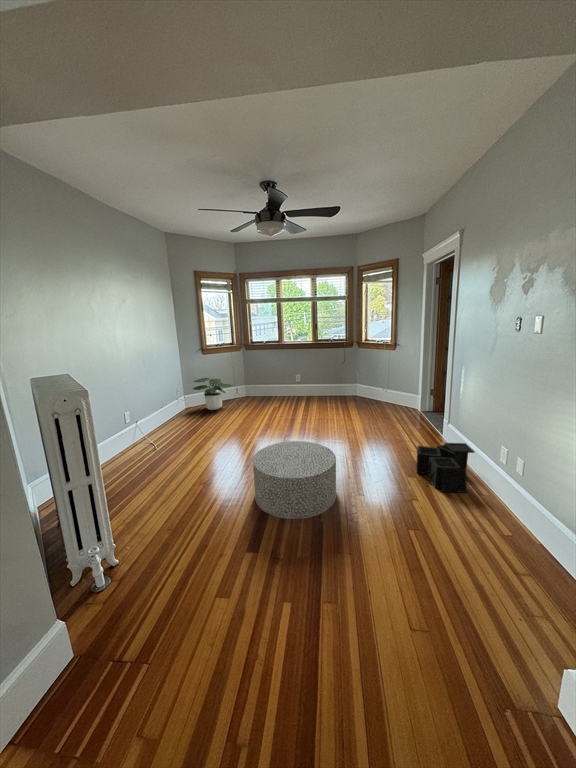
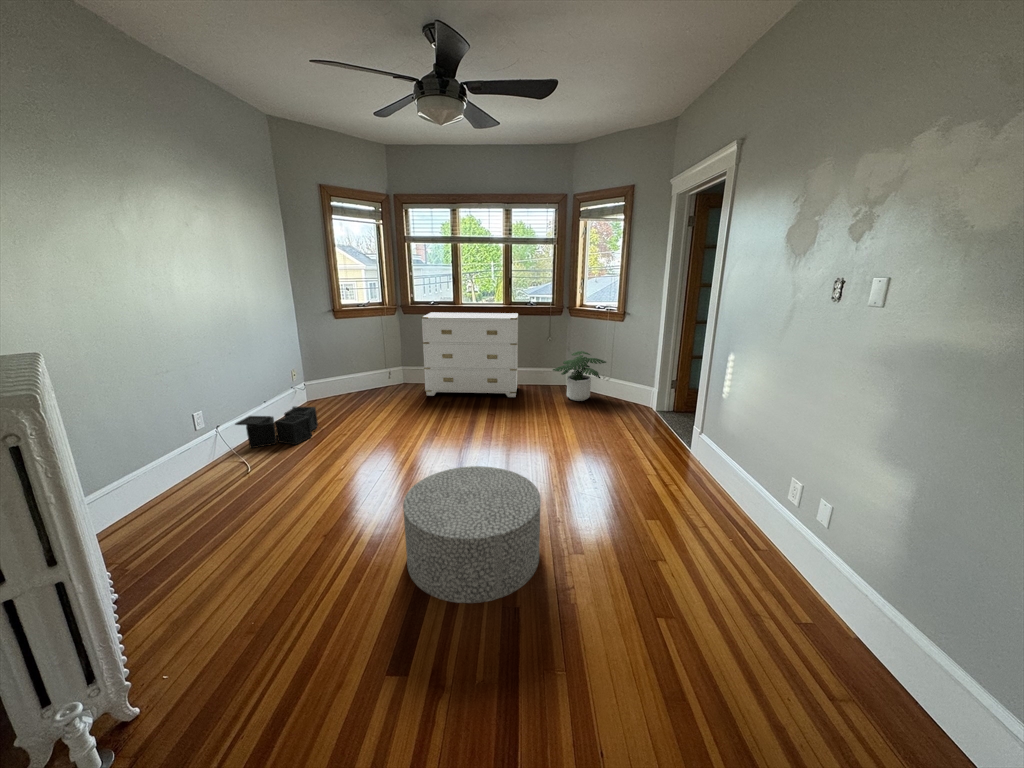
dresser: none [258,347,323,404] -> present [421,312,518,397]
potted plant: present [193,378,233,410] -> present [553,351,606,401]
storage bin: present [416,443,474,493] -> present [235,407,318,448]

